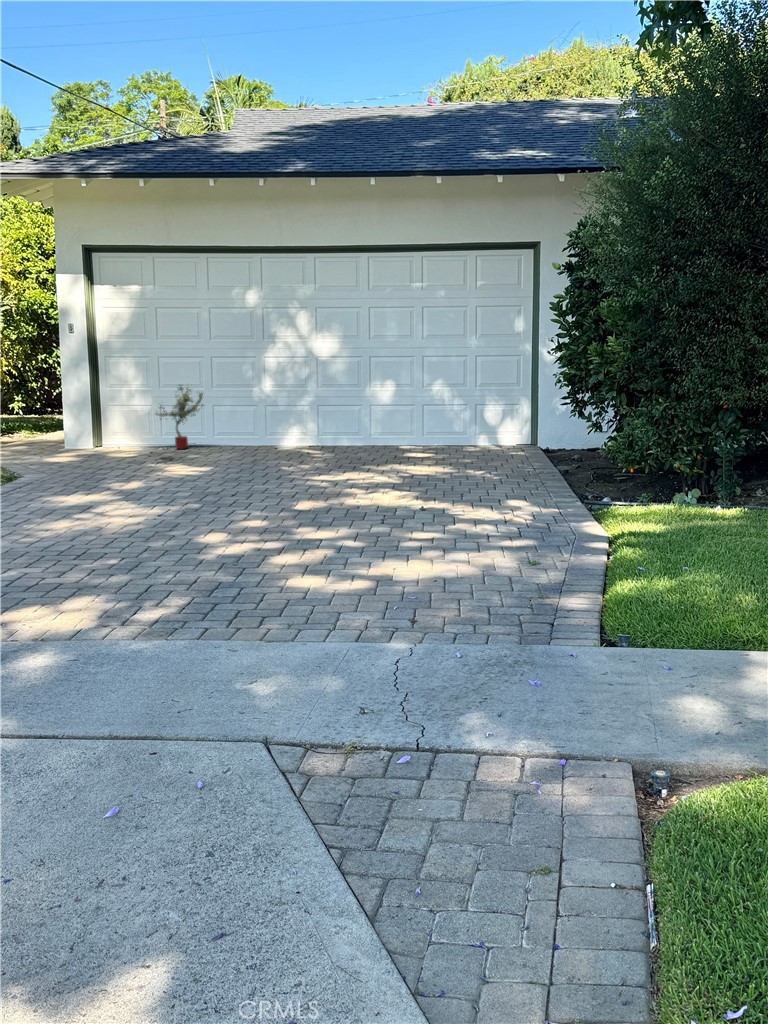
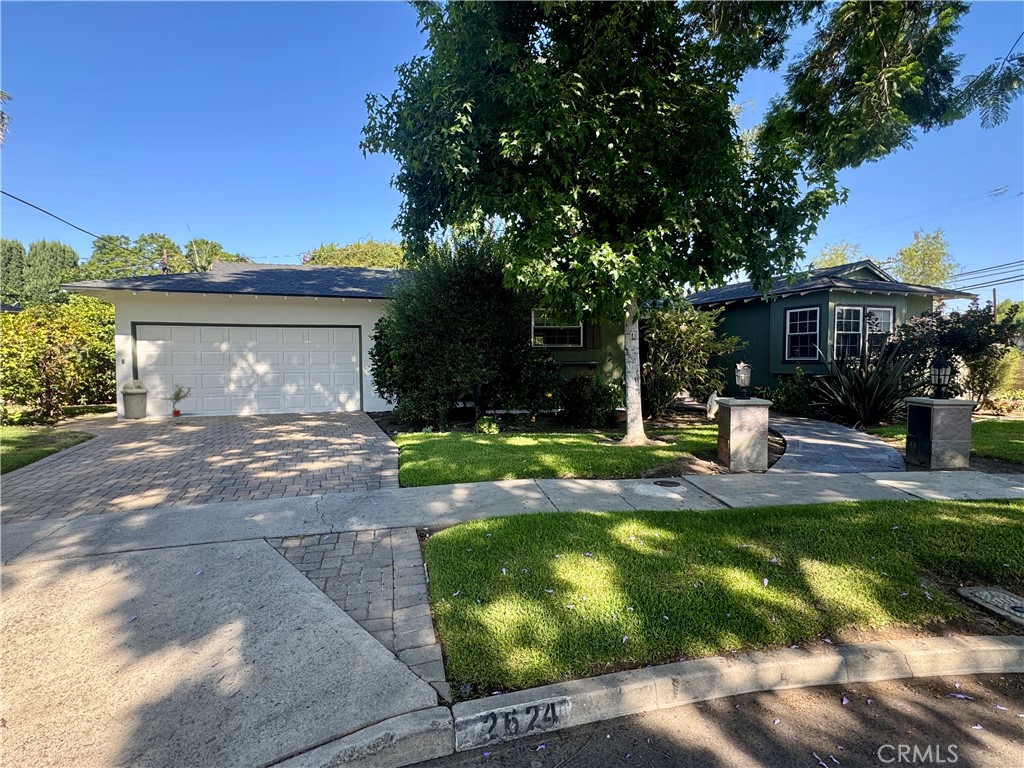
trash can: none [95,377,138,451] -> present [121,380,149,419]

